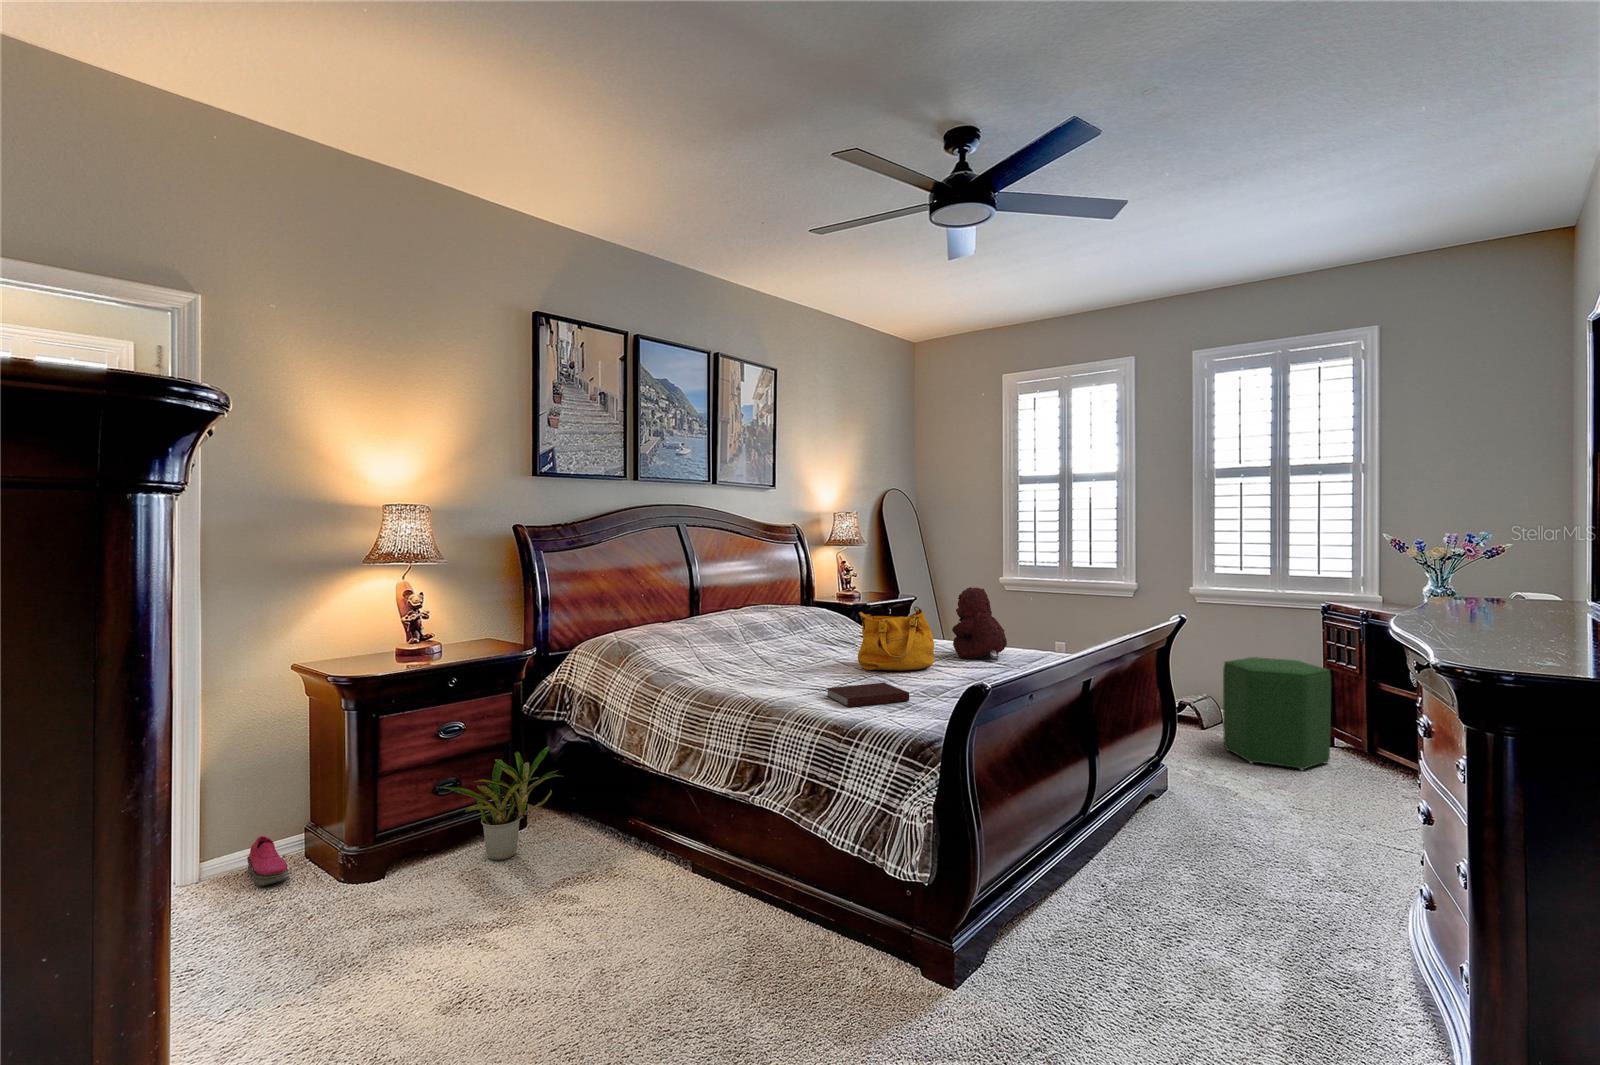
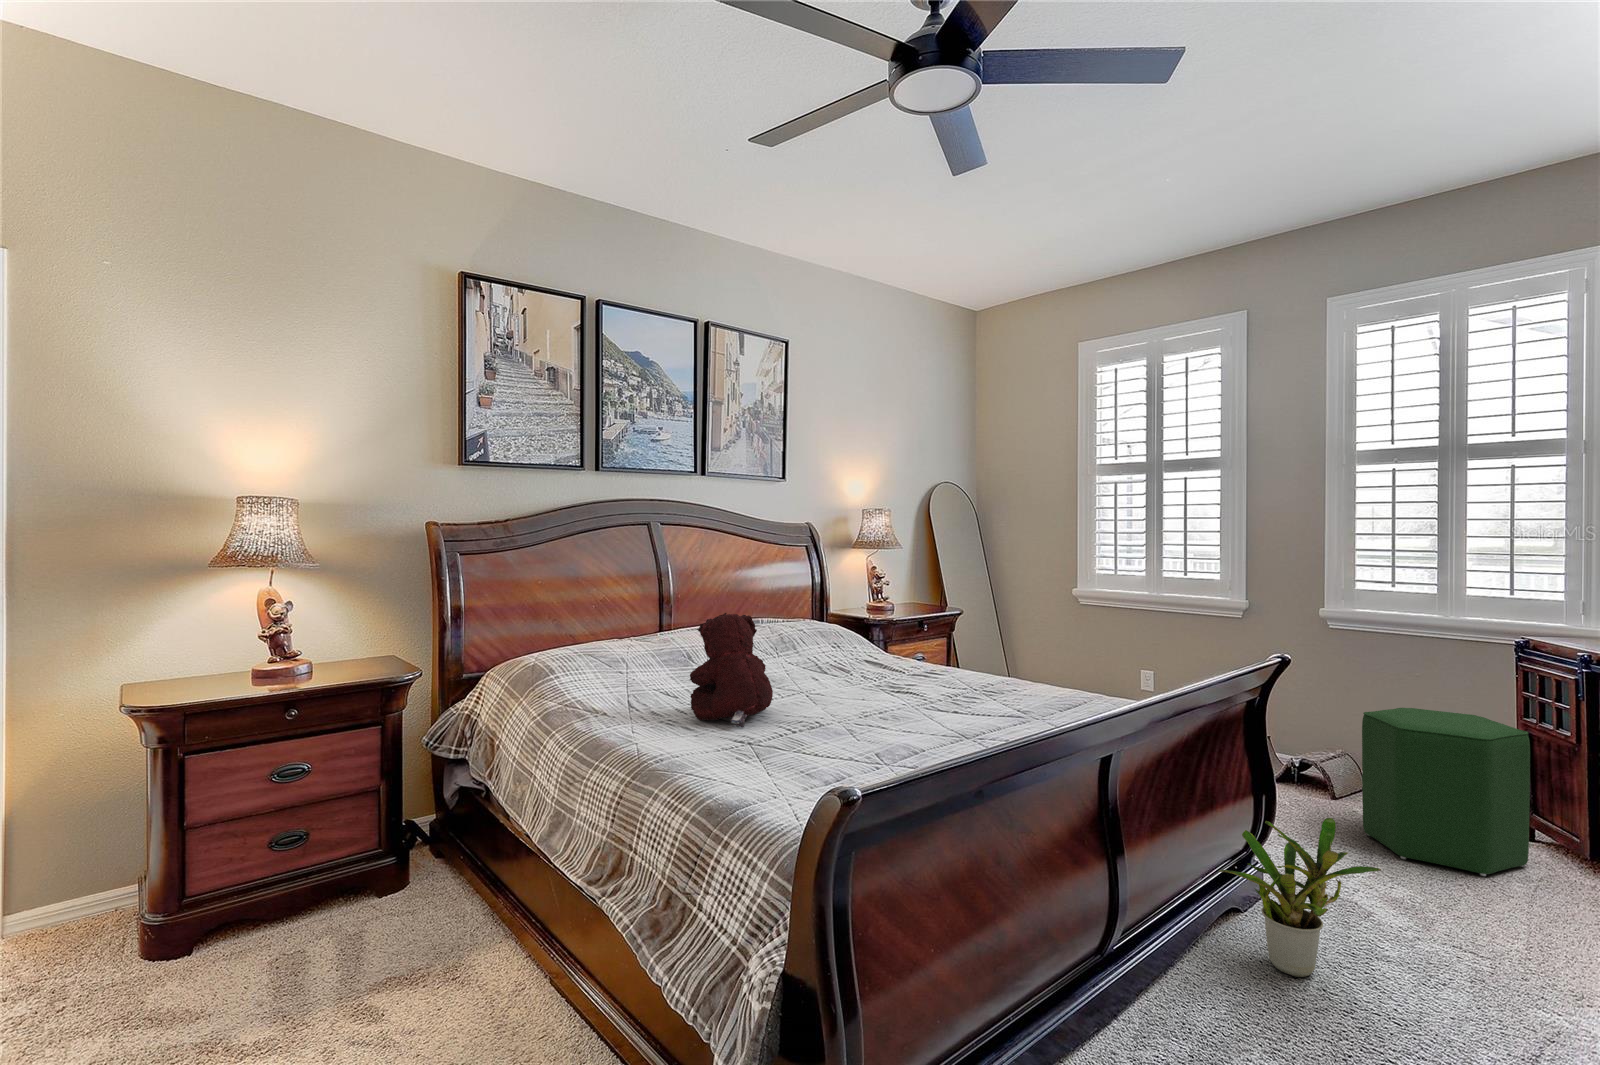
teddy bear: present [952,587,1007,661] -> present [690,613,773,727]
handbag: present [858,606,934,671] -> none [823,629,928,716]
notebook: present [827,683,909,707] -> none [744,736,852,774]
potted plant: present [437,746,564,861] -> present [1219,818,1381,977]
shoe: present [247,836,289,886] -> none [44,891,90,958]

